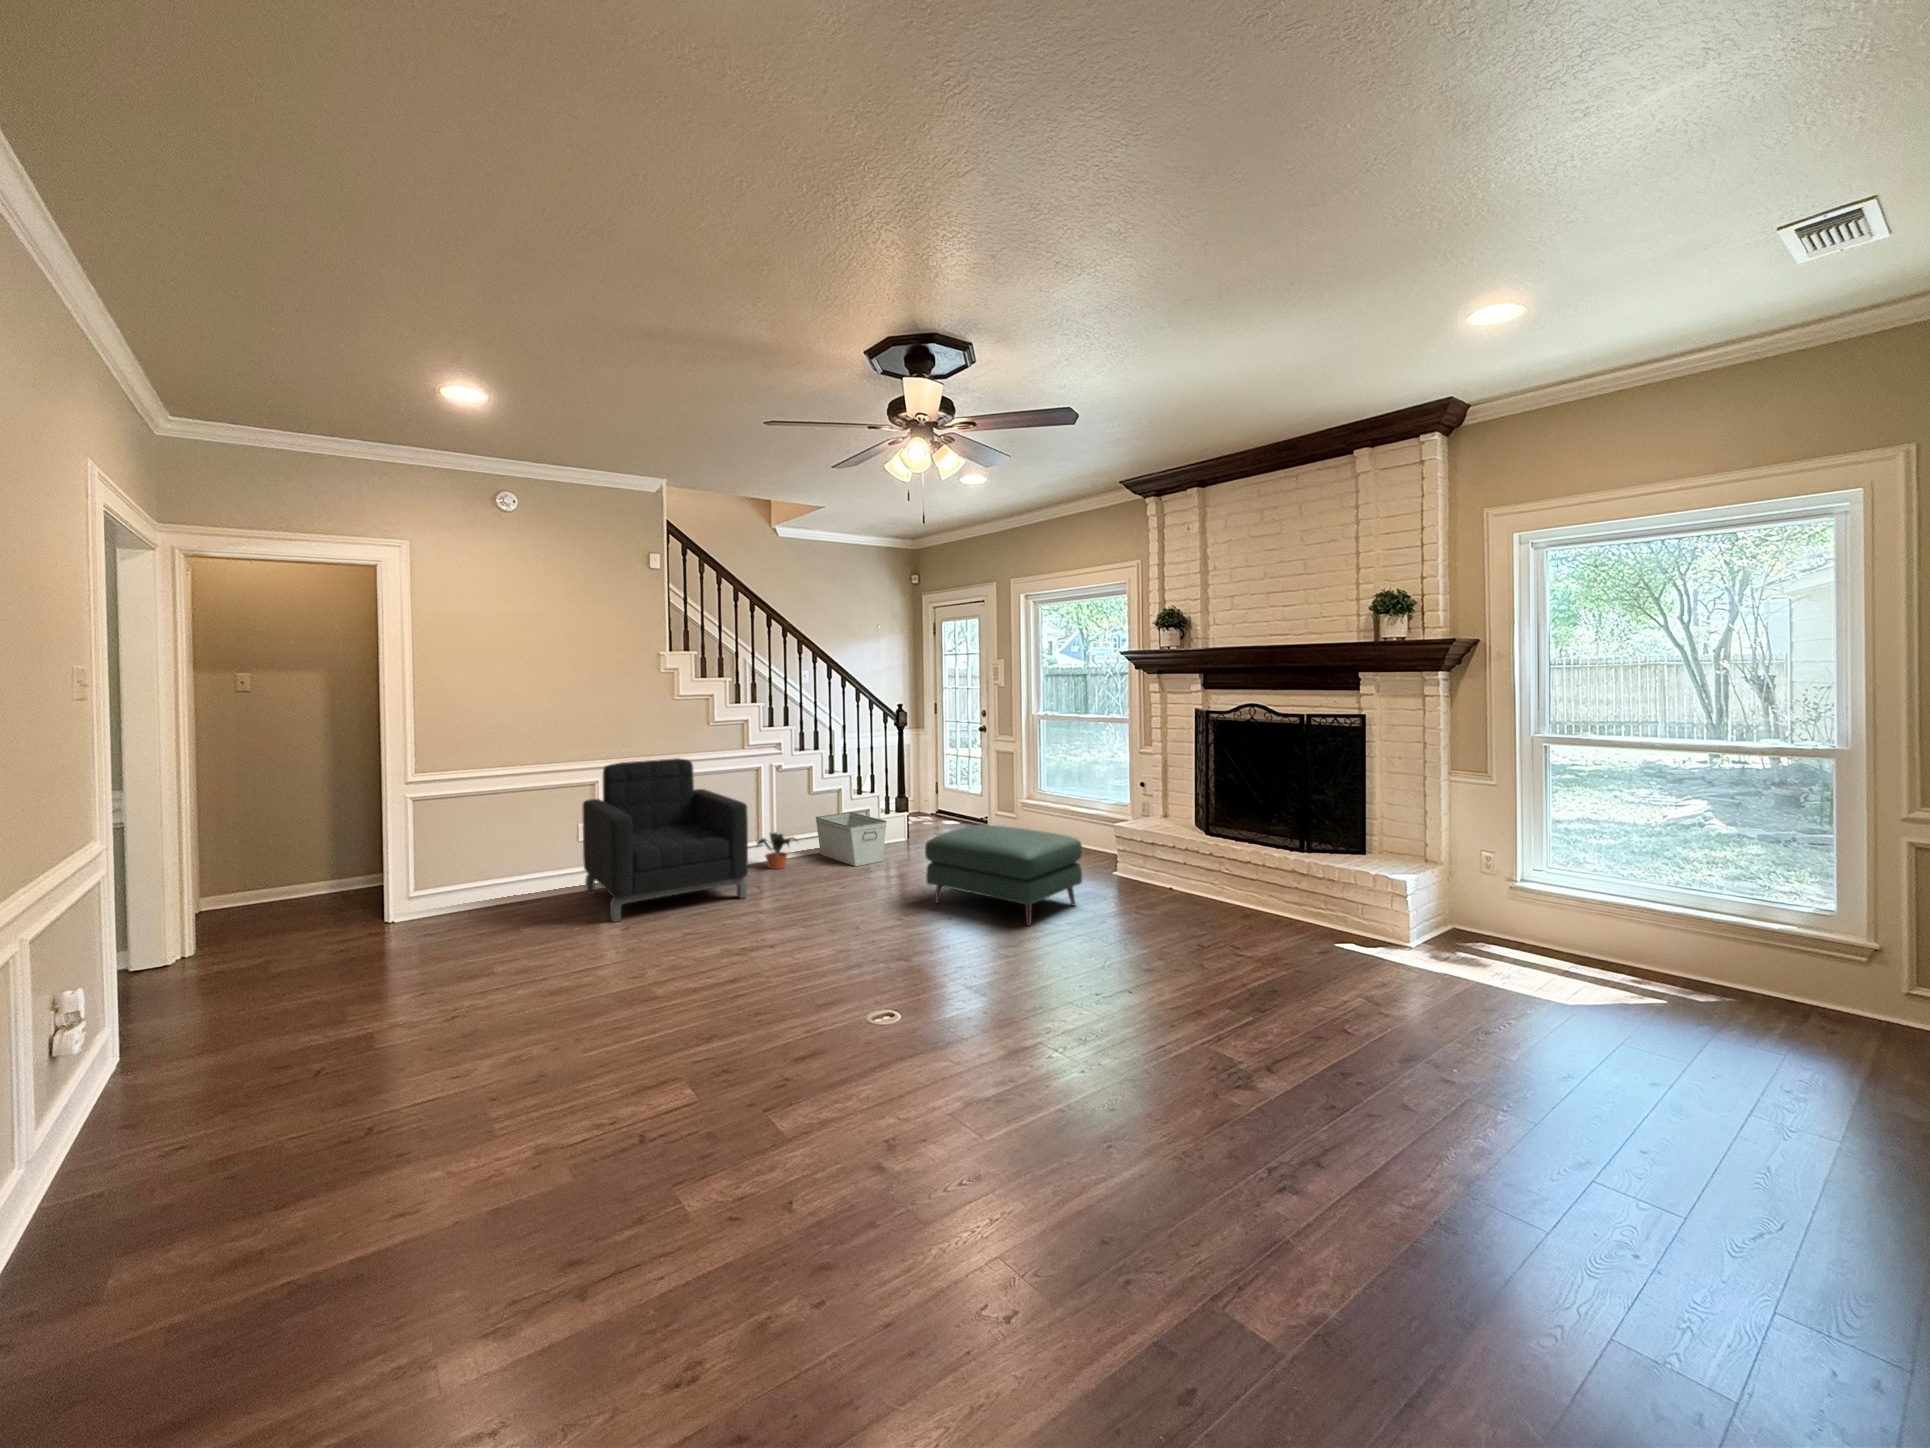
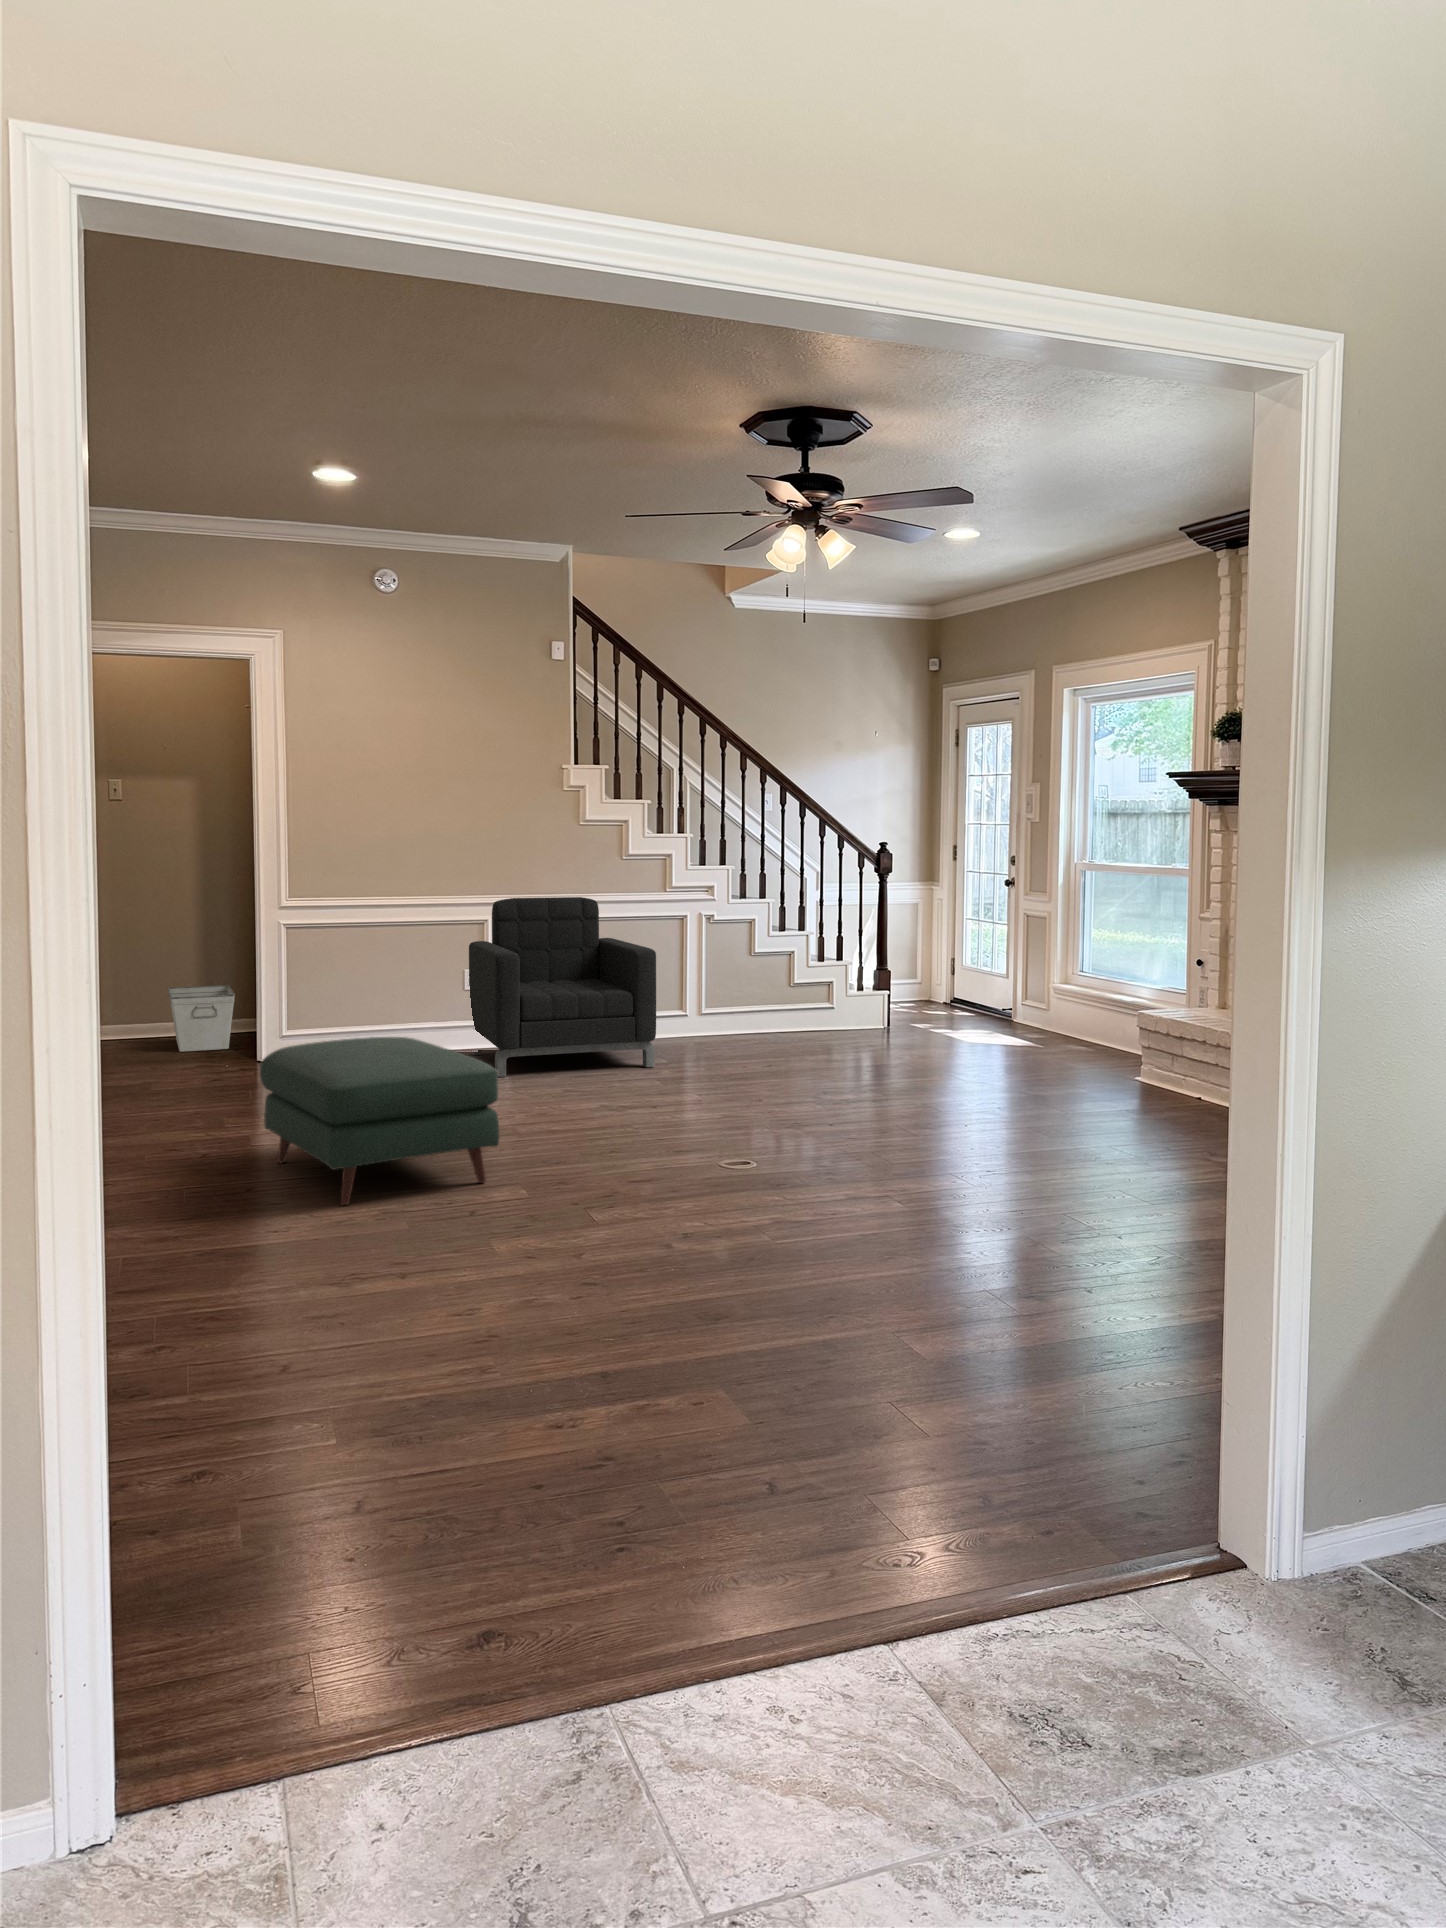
storage bin: present [816,812,886,866] -> present [168,985,235,1052]
ottoman: present [925,824,1082,925] -> present [260,1037,500,1205]
potted plant: present [757,832,796,869] -> none [674,1000,731,1046]

